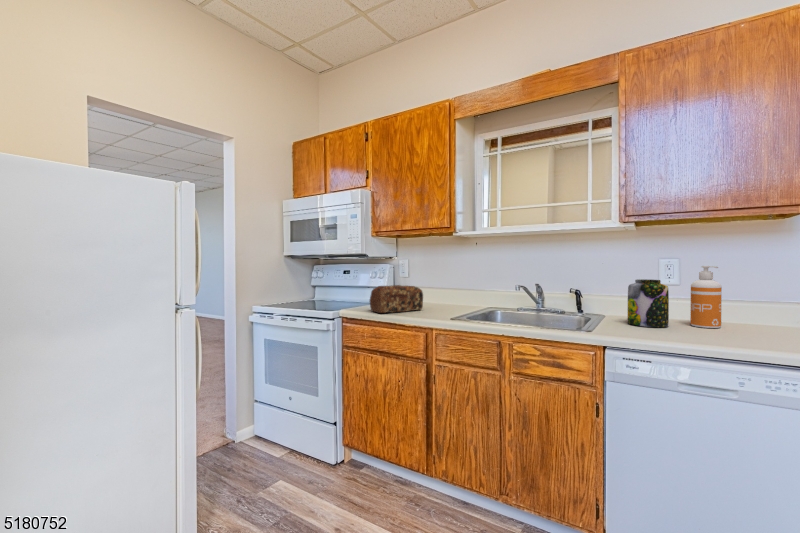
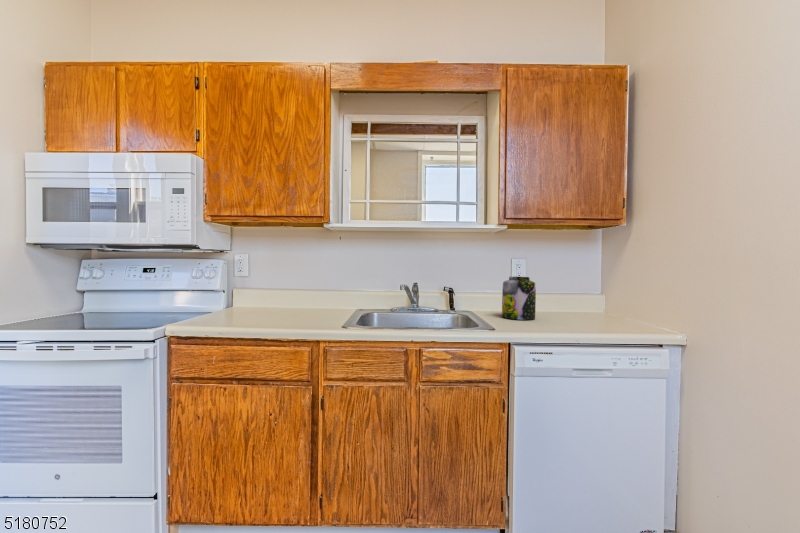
soap dispenser: present [690,266,722,328] -> none [544,265,567,317]
bread loaf: present [370,285,423,313] -> none [212,287,286,327]

